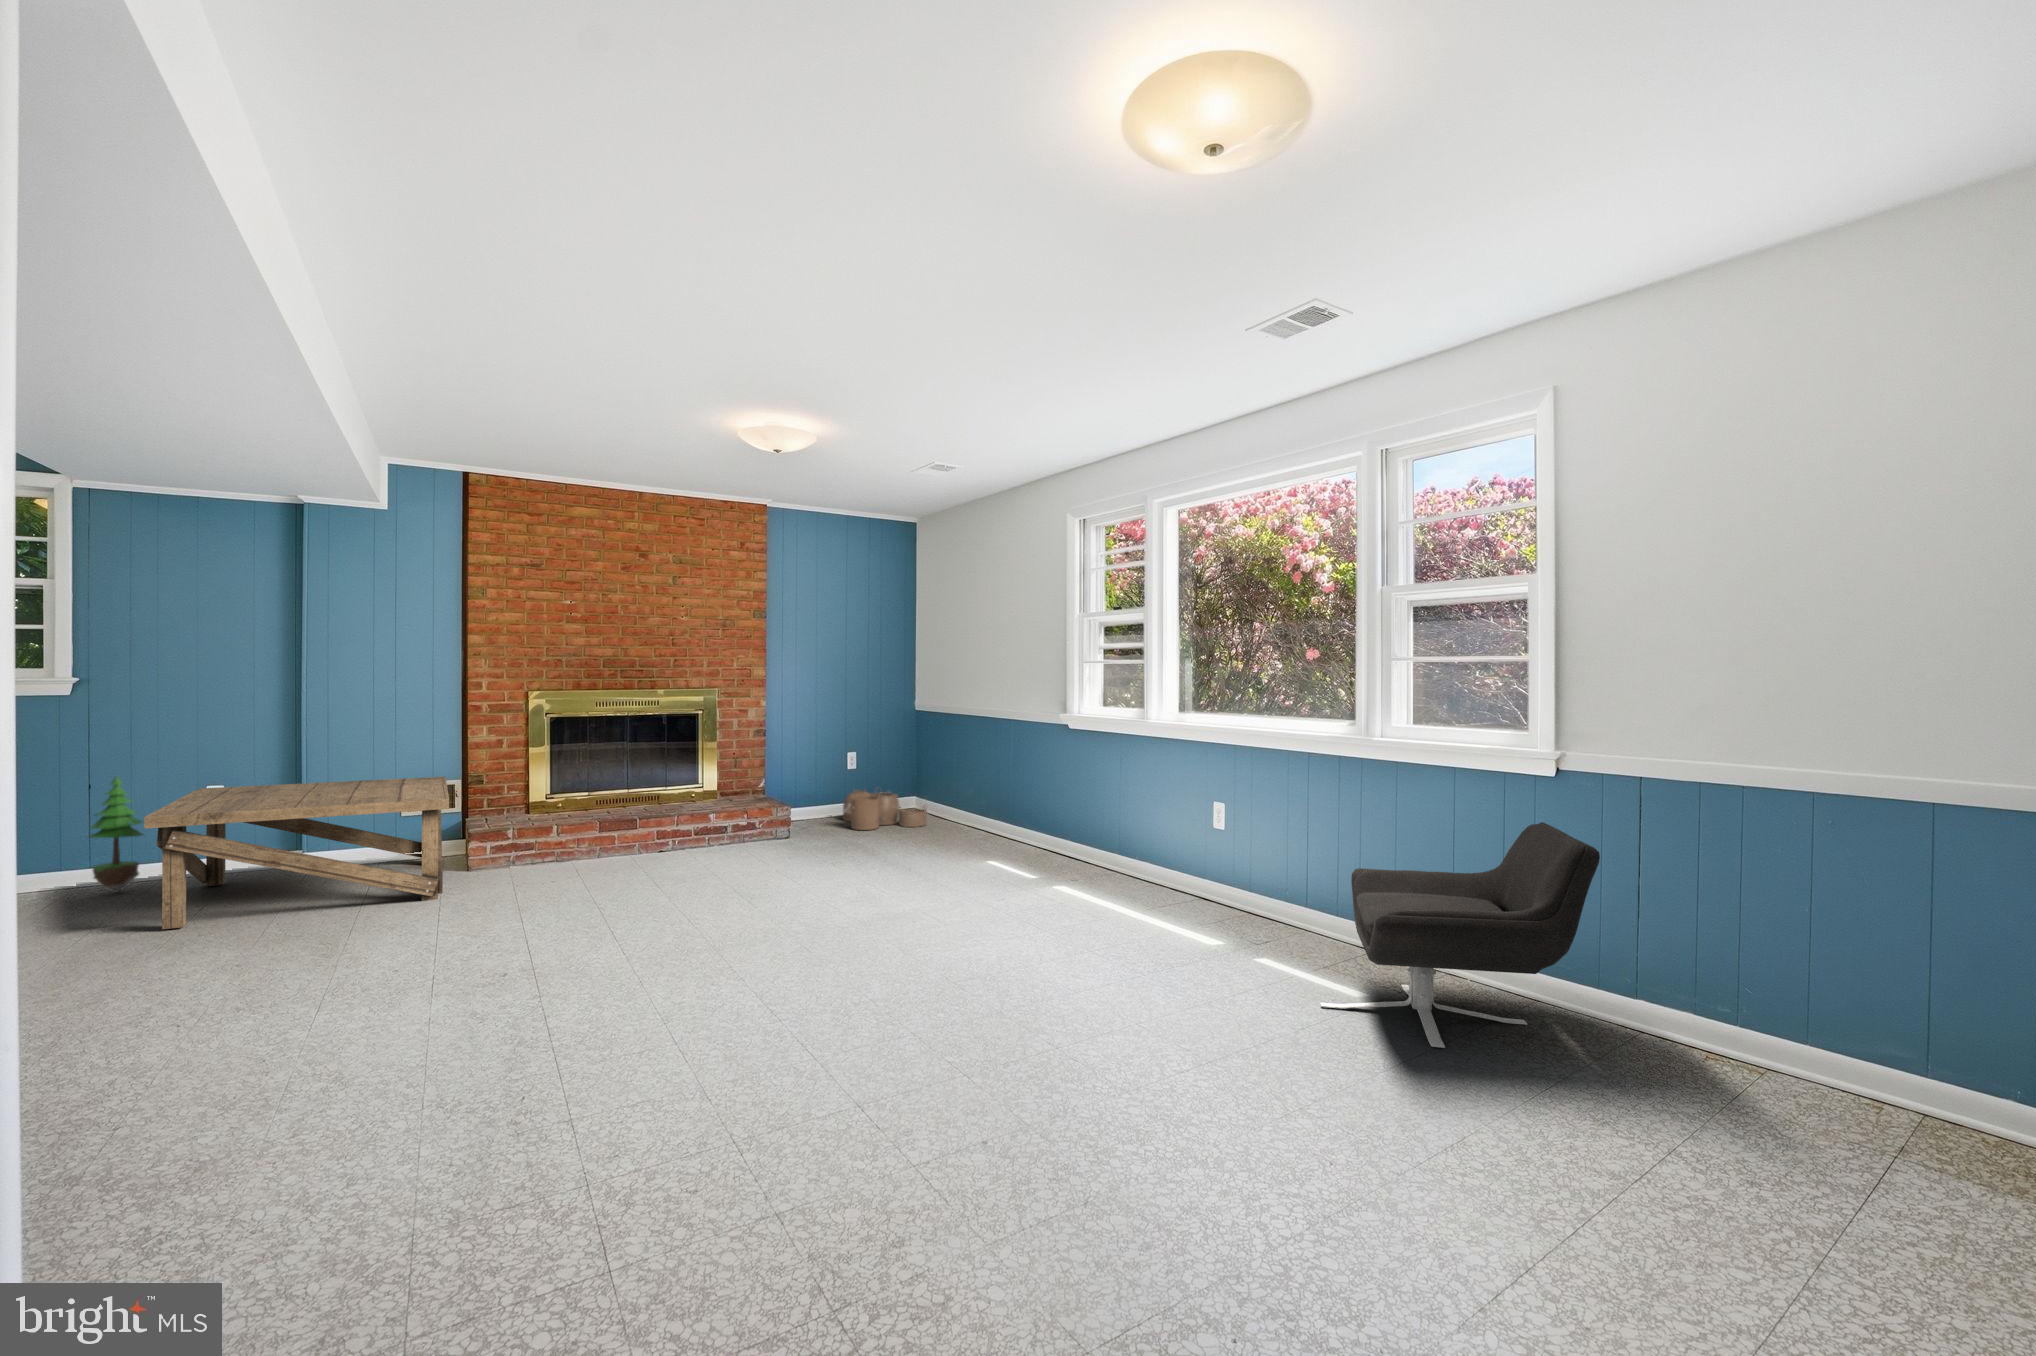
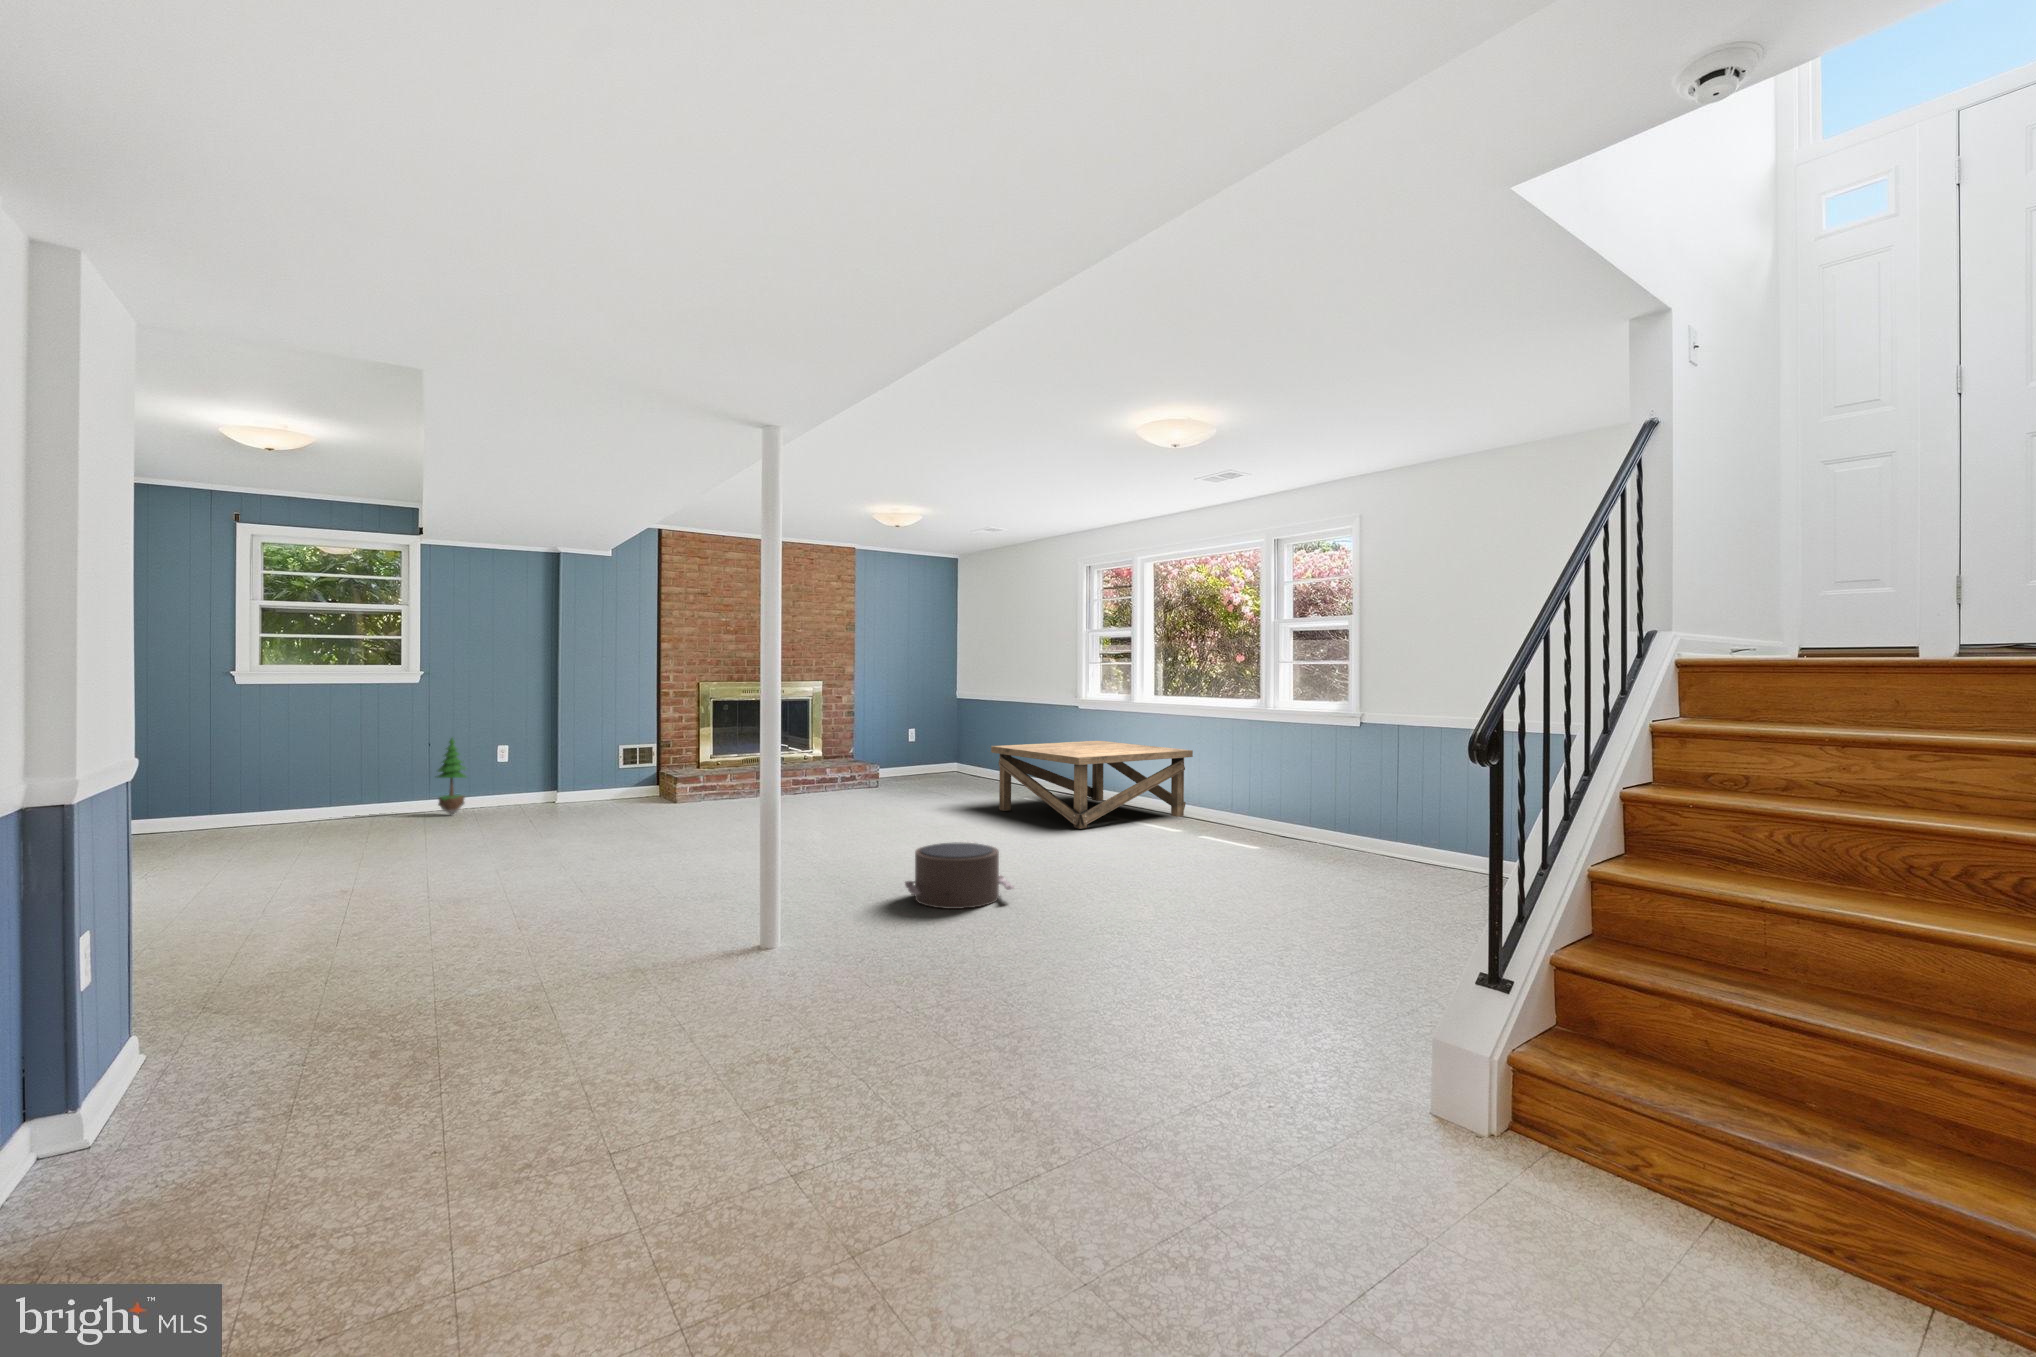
coffee table: present [144,777,449,929] -> present [991,741,1193,829]
woven basket: present [843,790,927,830] -> none [907,754,971,782]
lounge chair: present [1320,822,1600,1048] -> none [1238,751,1379,865]
pouf: none [599,1031,847,1218] -> present [905,842,1015,909]

